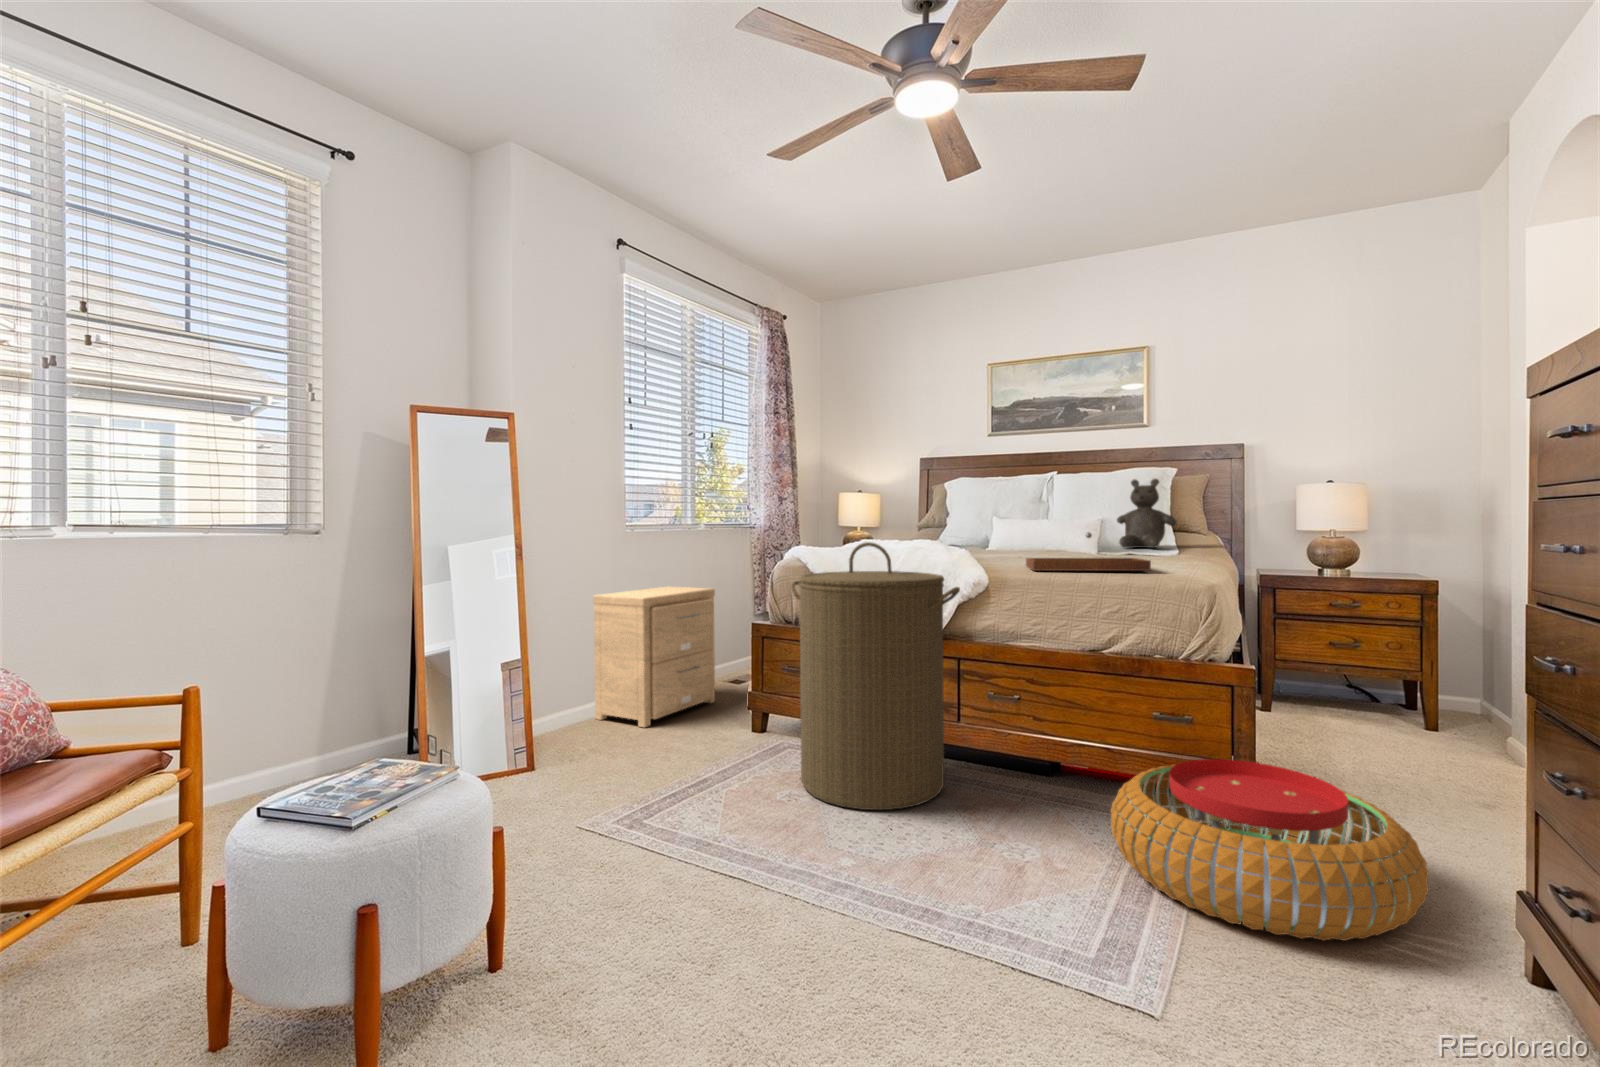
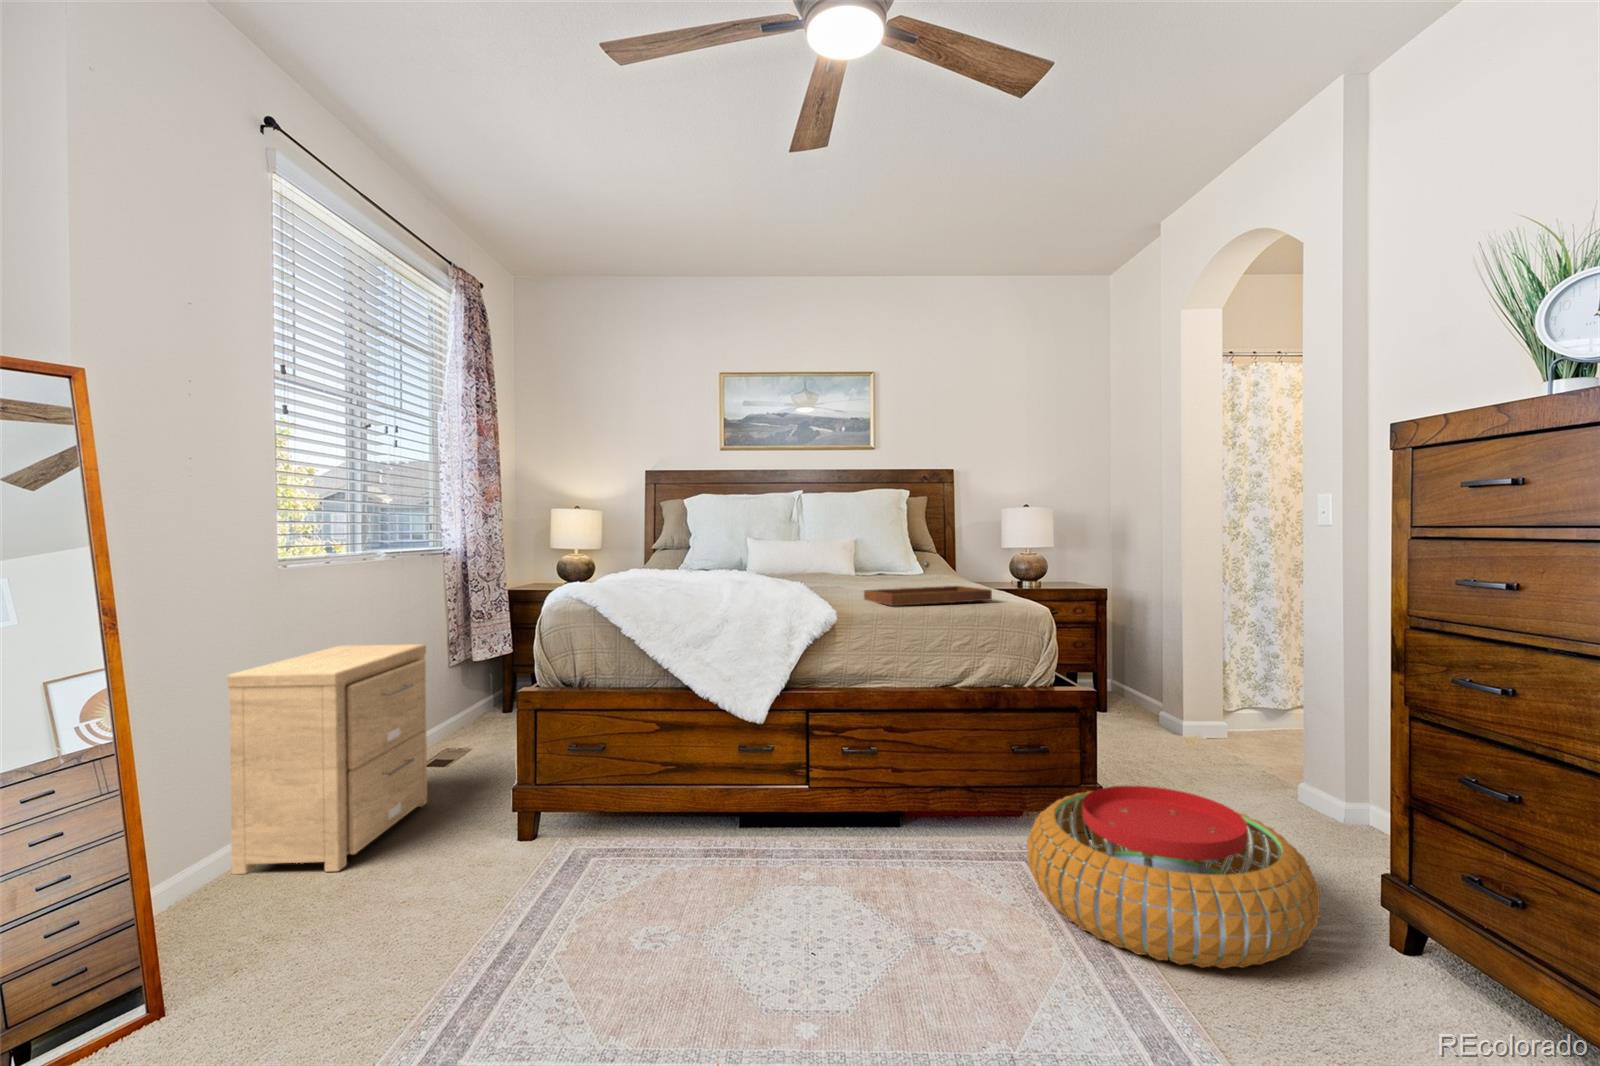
teddy bear: present [1117,479,1177,548] -> none [875,503,932,571]
laundry hamper: present [791,542,960,810] -> none [620,582,845,934]

